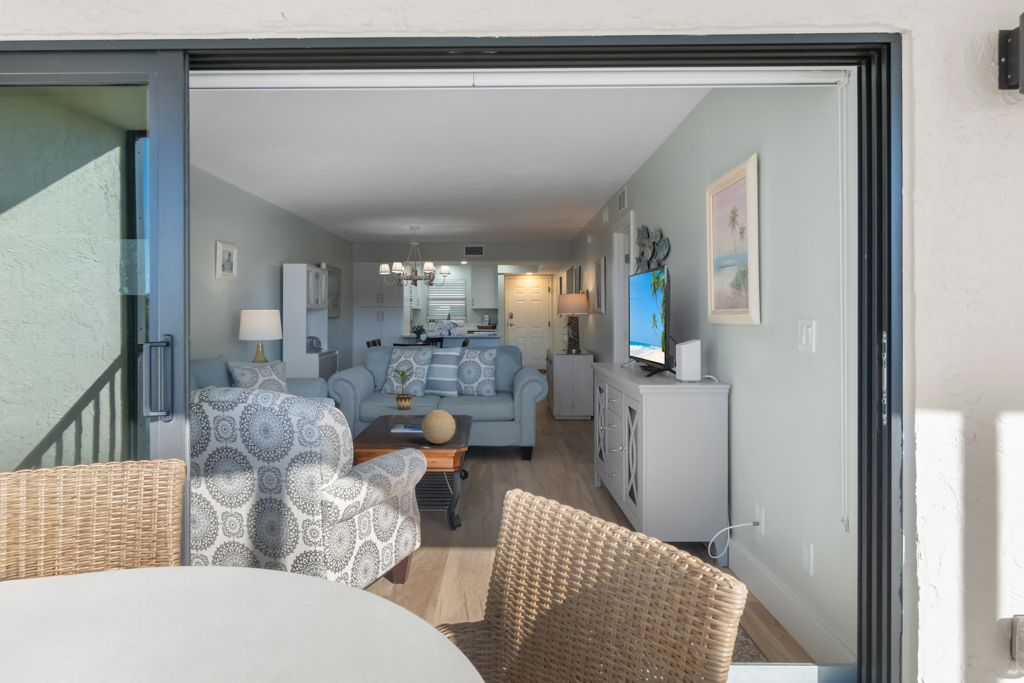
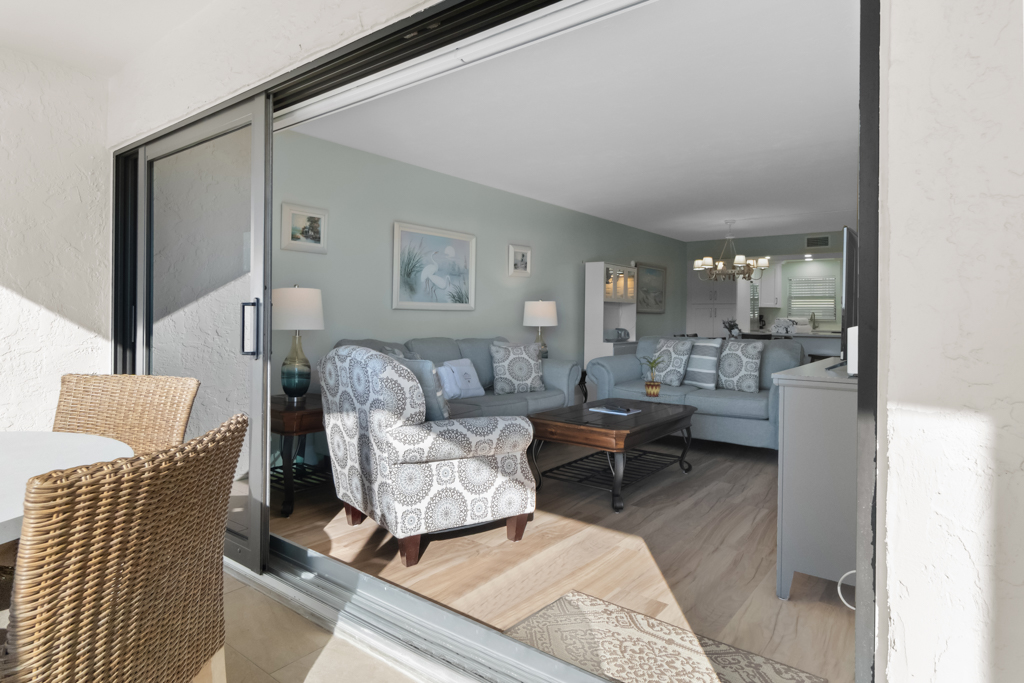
decorative orb: present [422,410,456,444] -> none [592,389,626,423]

